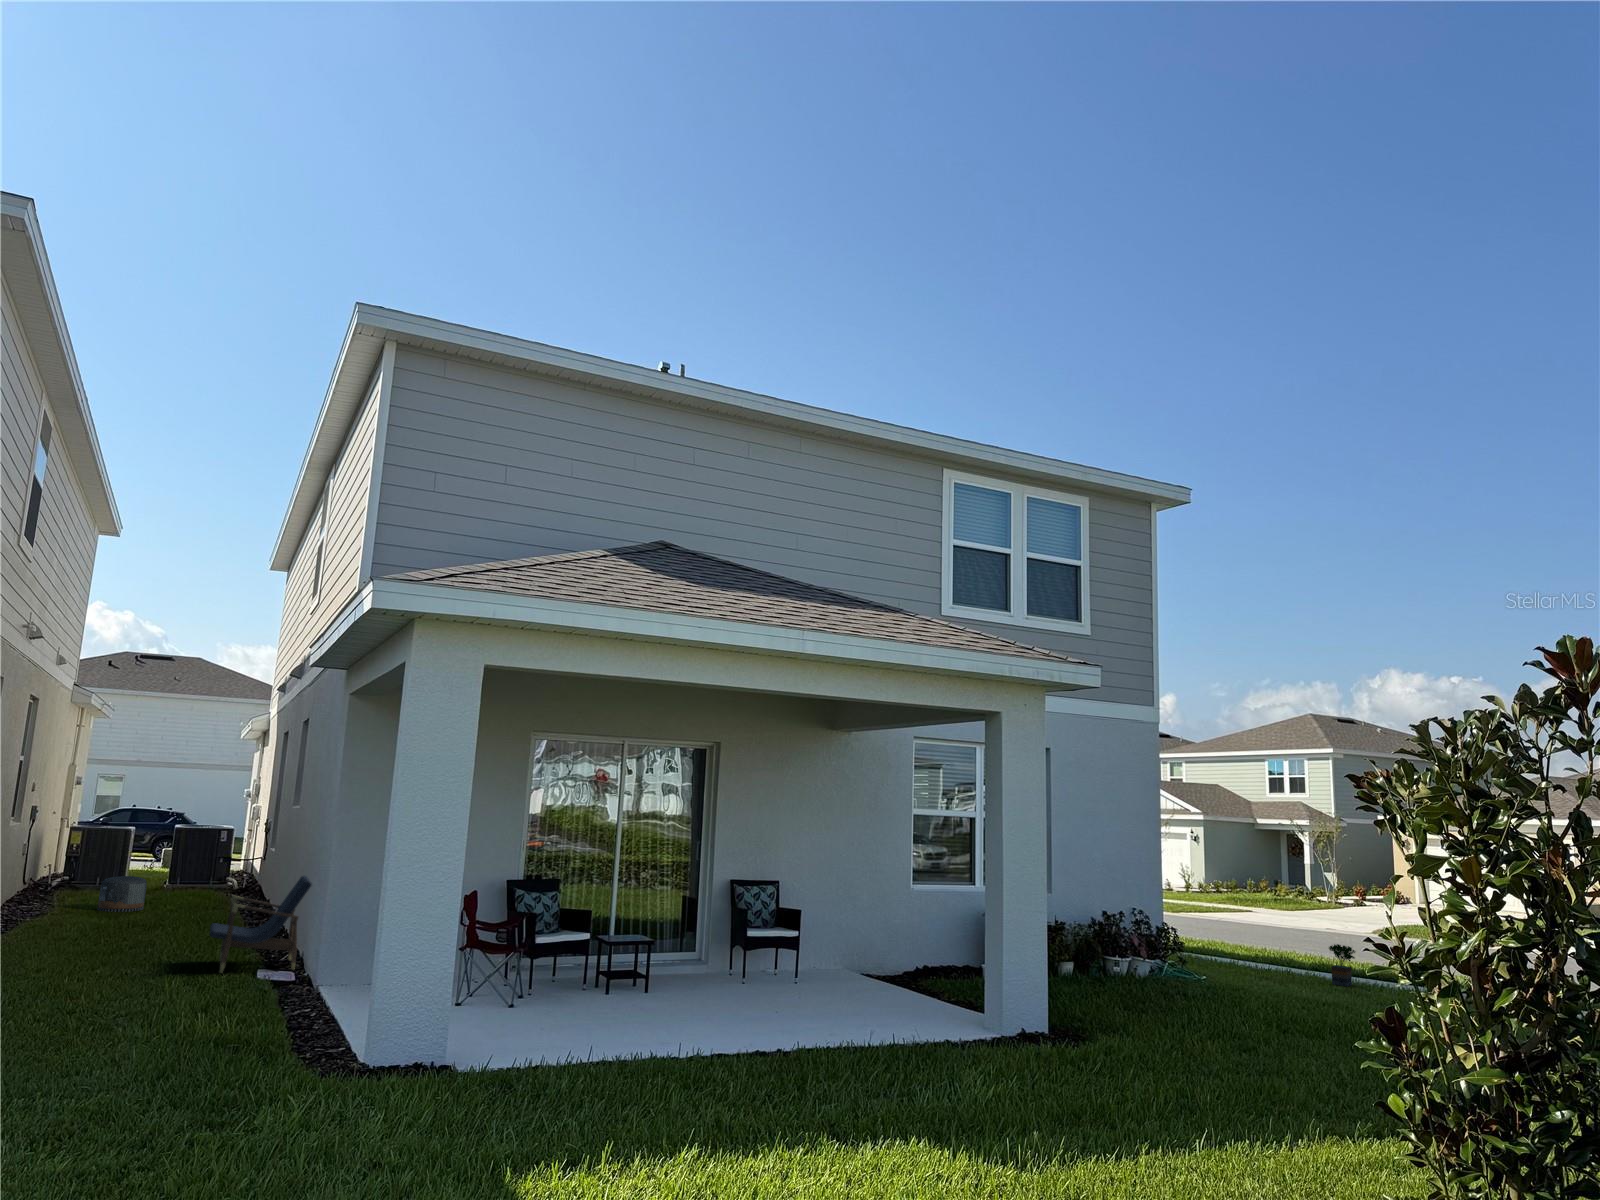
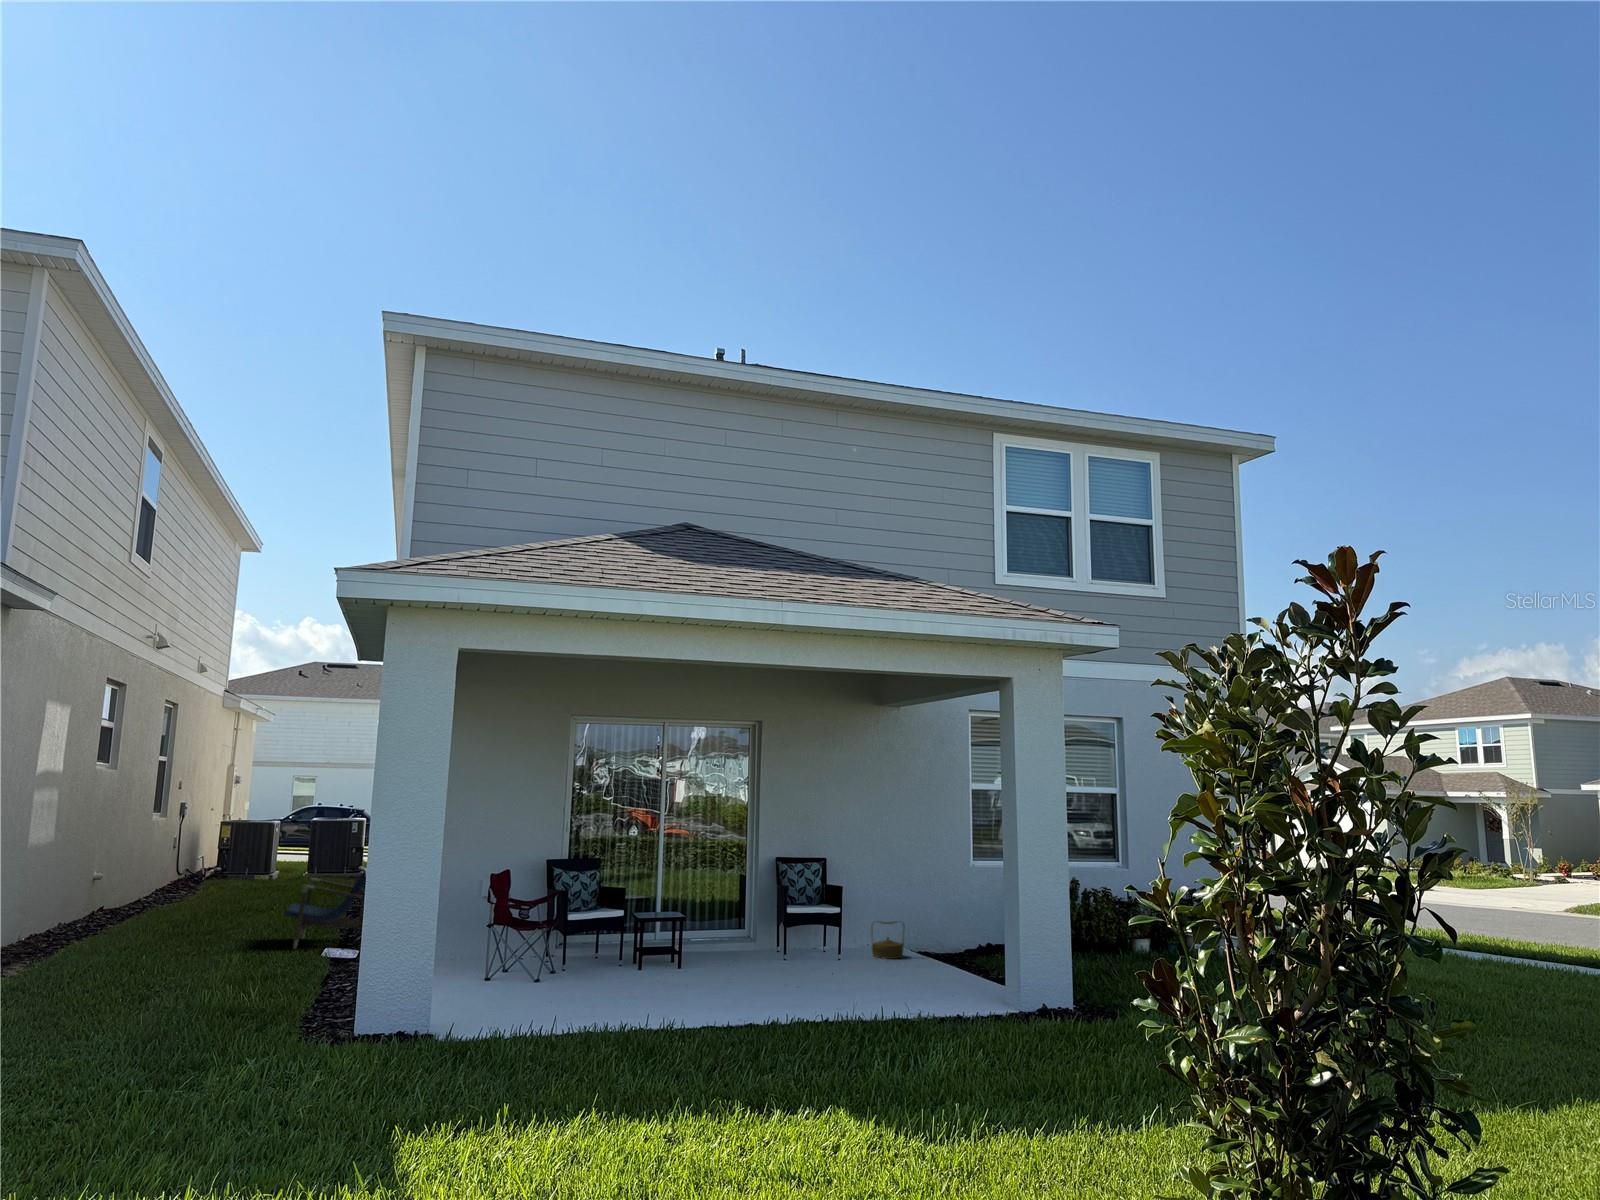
pouf: present [97,876,147,912] -> none [228,863,270,896]
basket: none [820,943,852,980] -> present [871,921,904,959]
potted tree: present [1329,944,1355,987] -> none [1459,923,1492,970]

